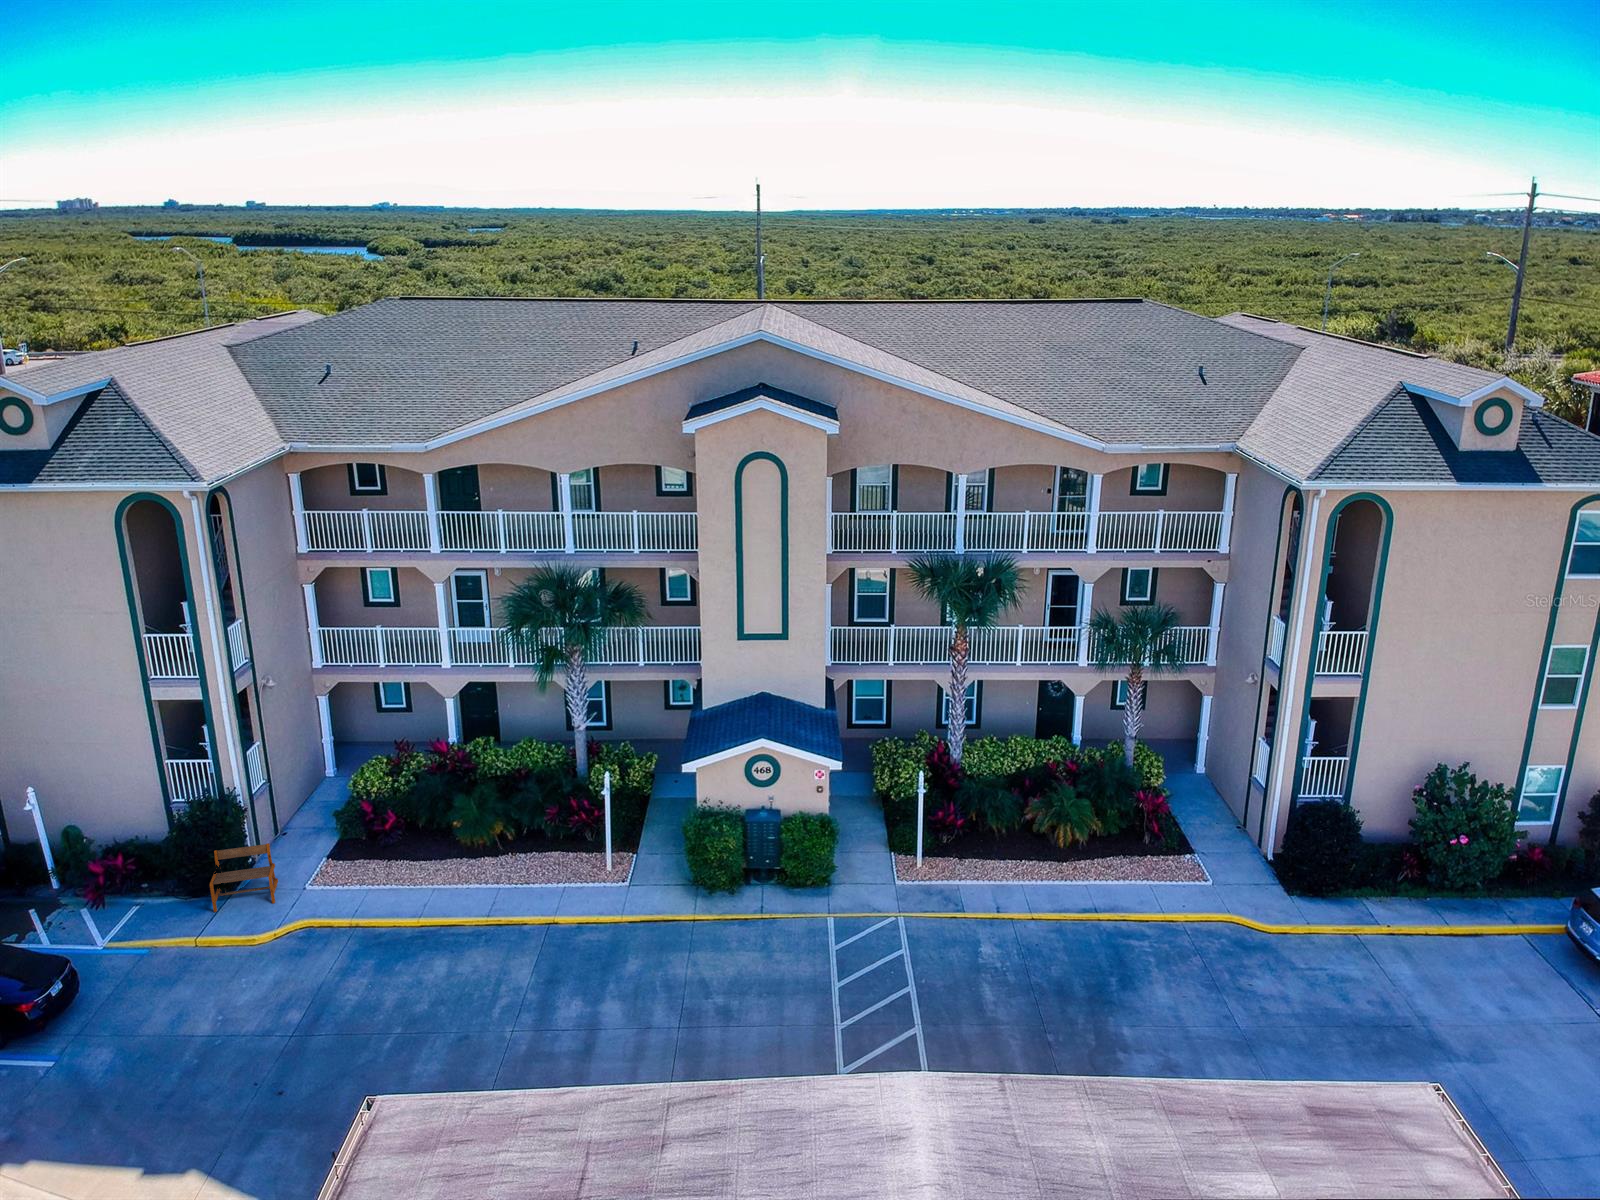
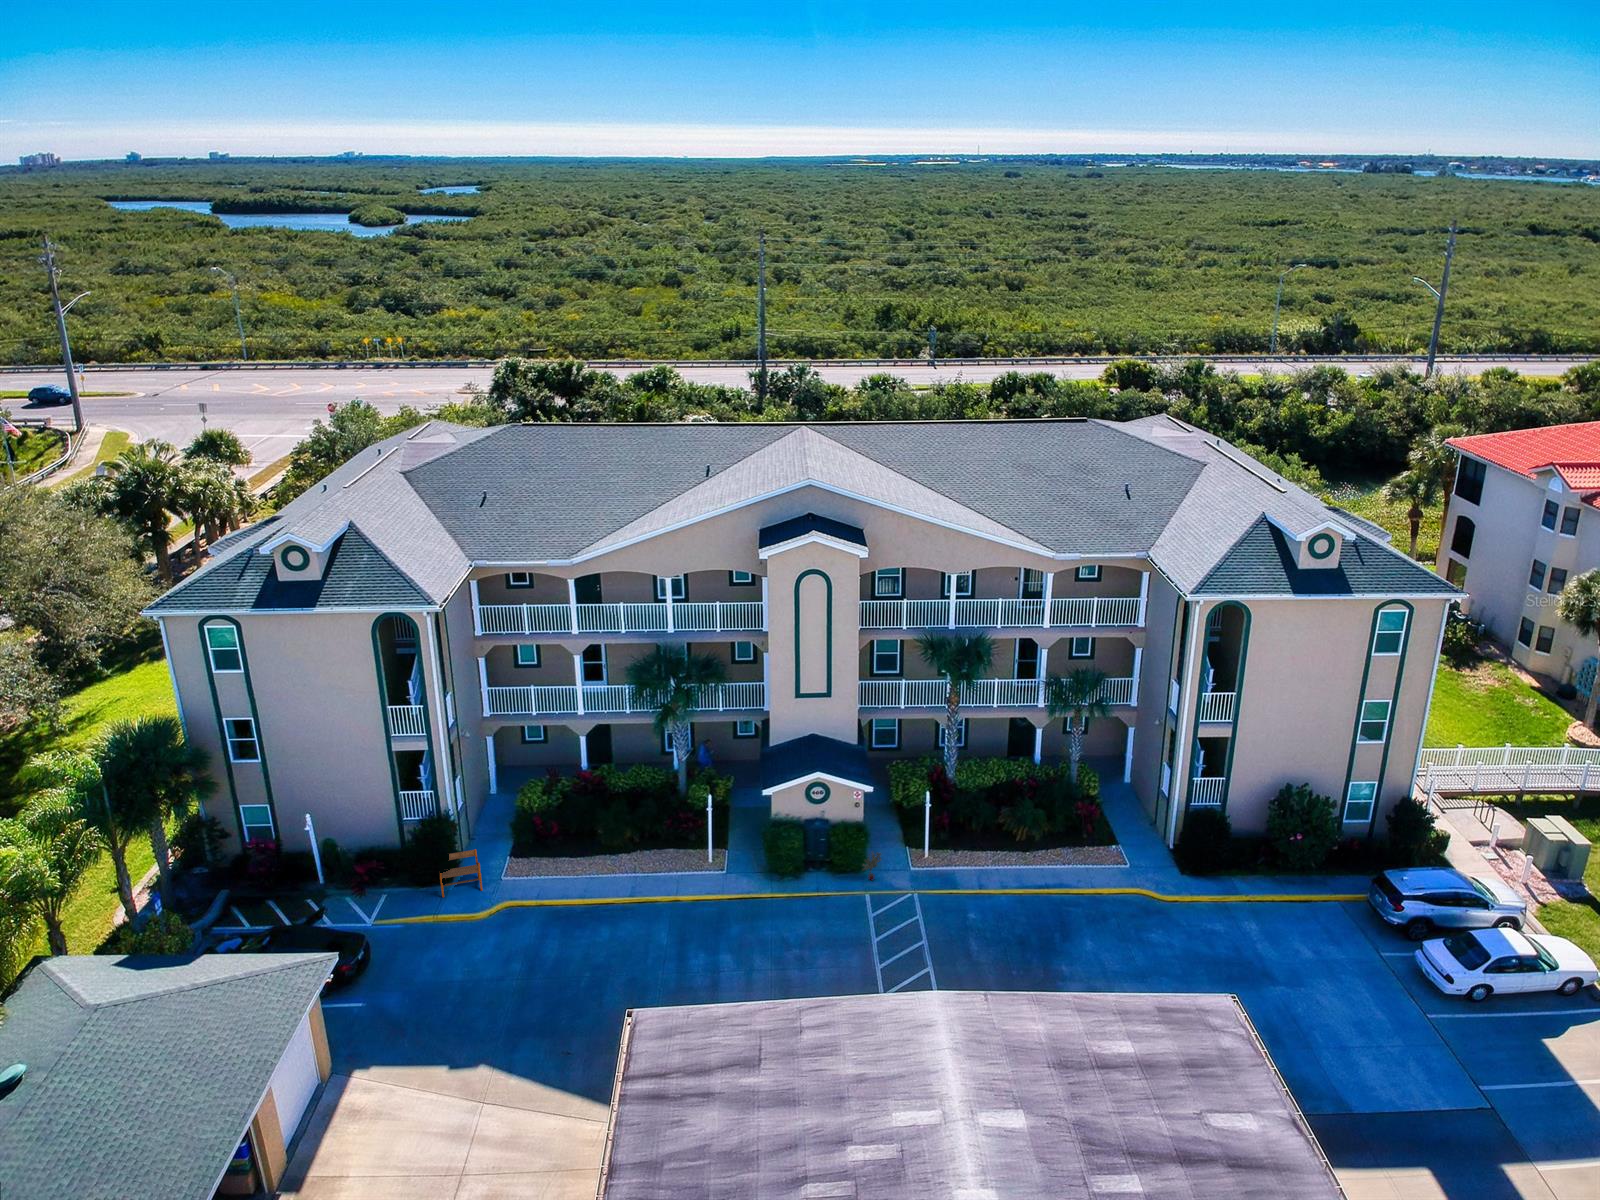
potted tree: none [823,854,853,898] -> present [863,853,881,880]

